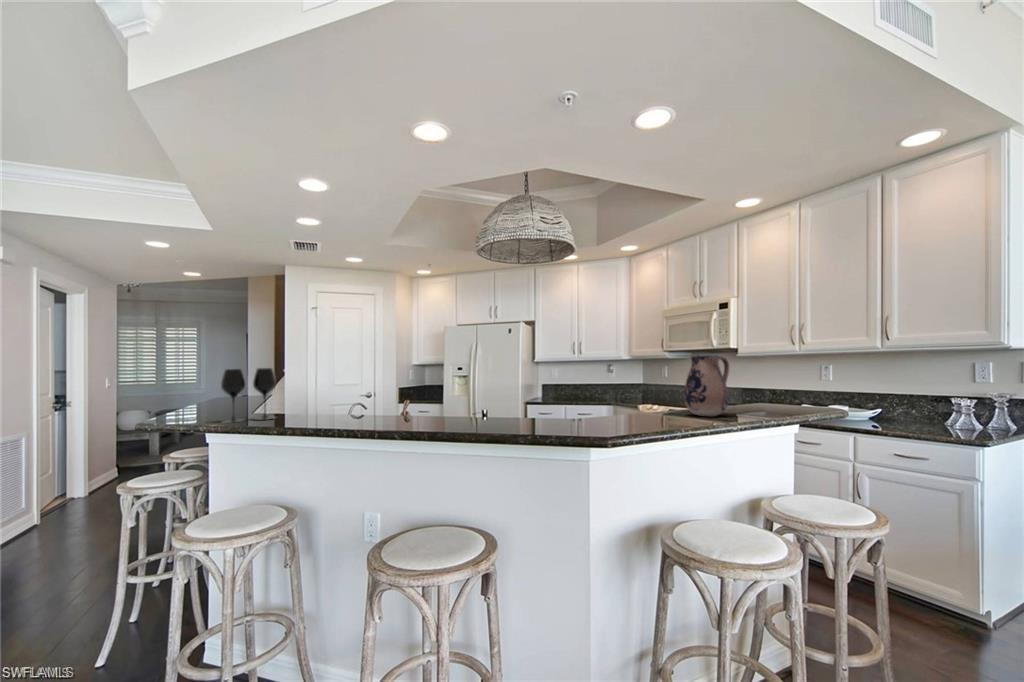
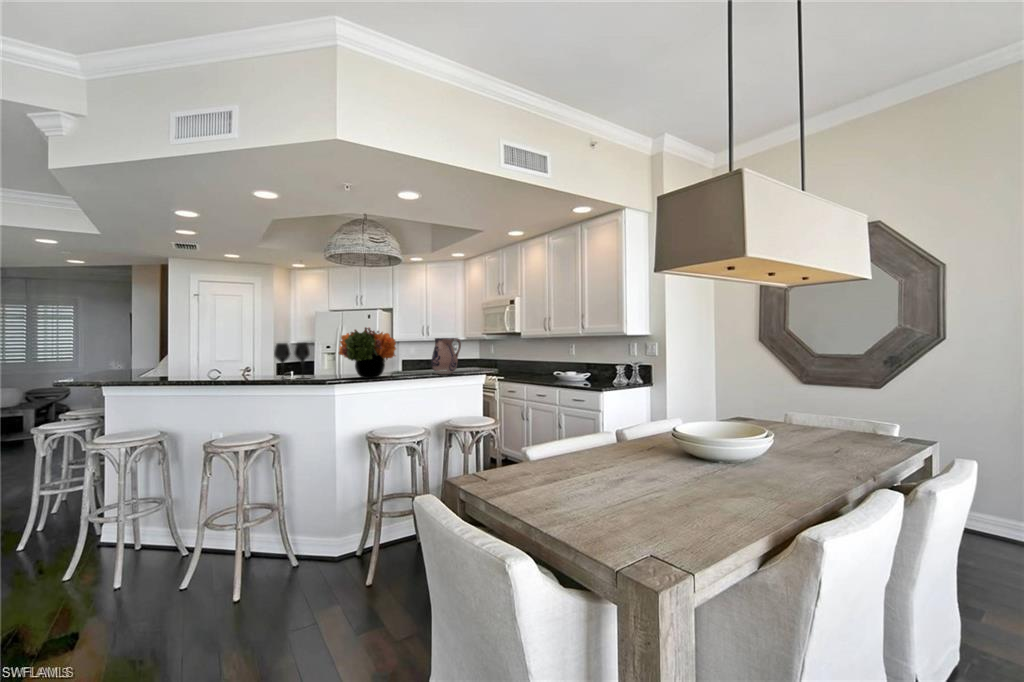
flower arrangement: none [558,338,655,426] -> present [339,327,396,378]
wine glass: present [221,368,276,423] -> present [274,342,310,380]

